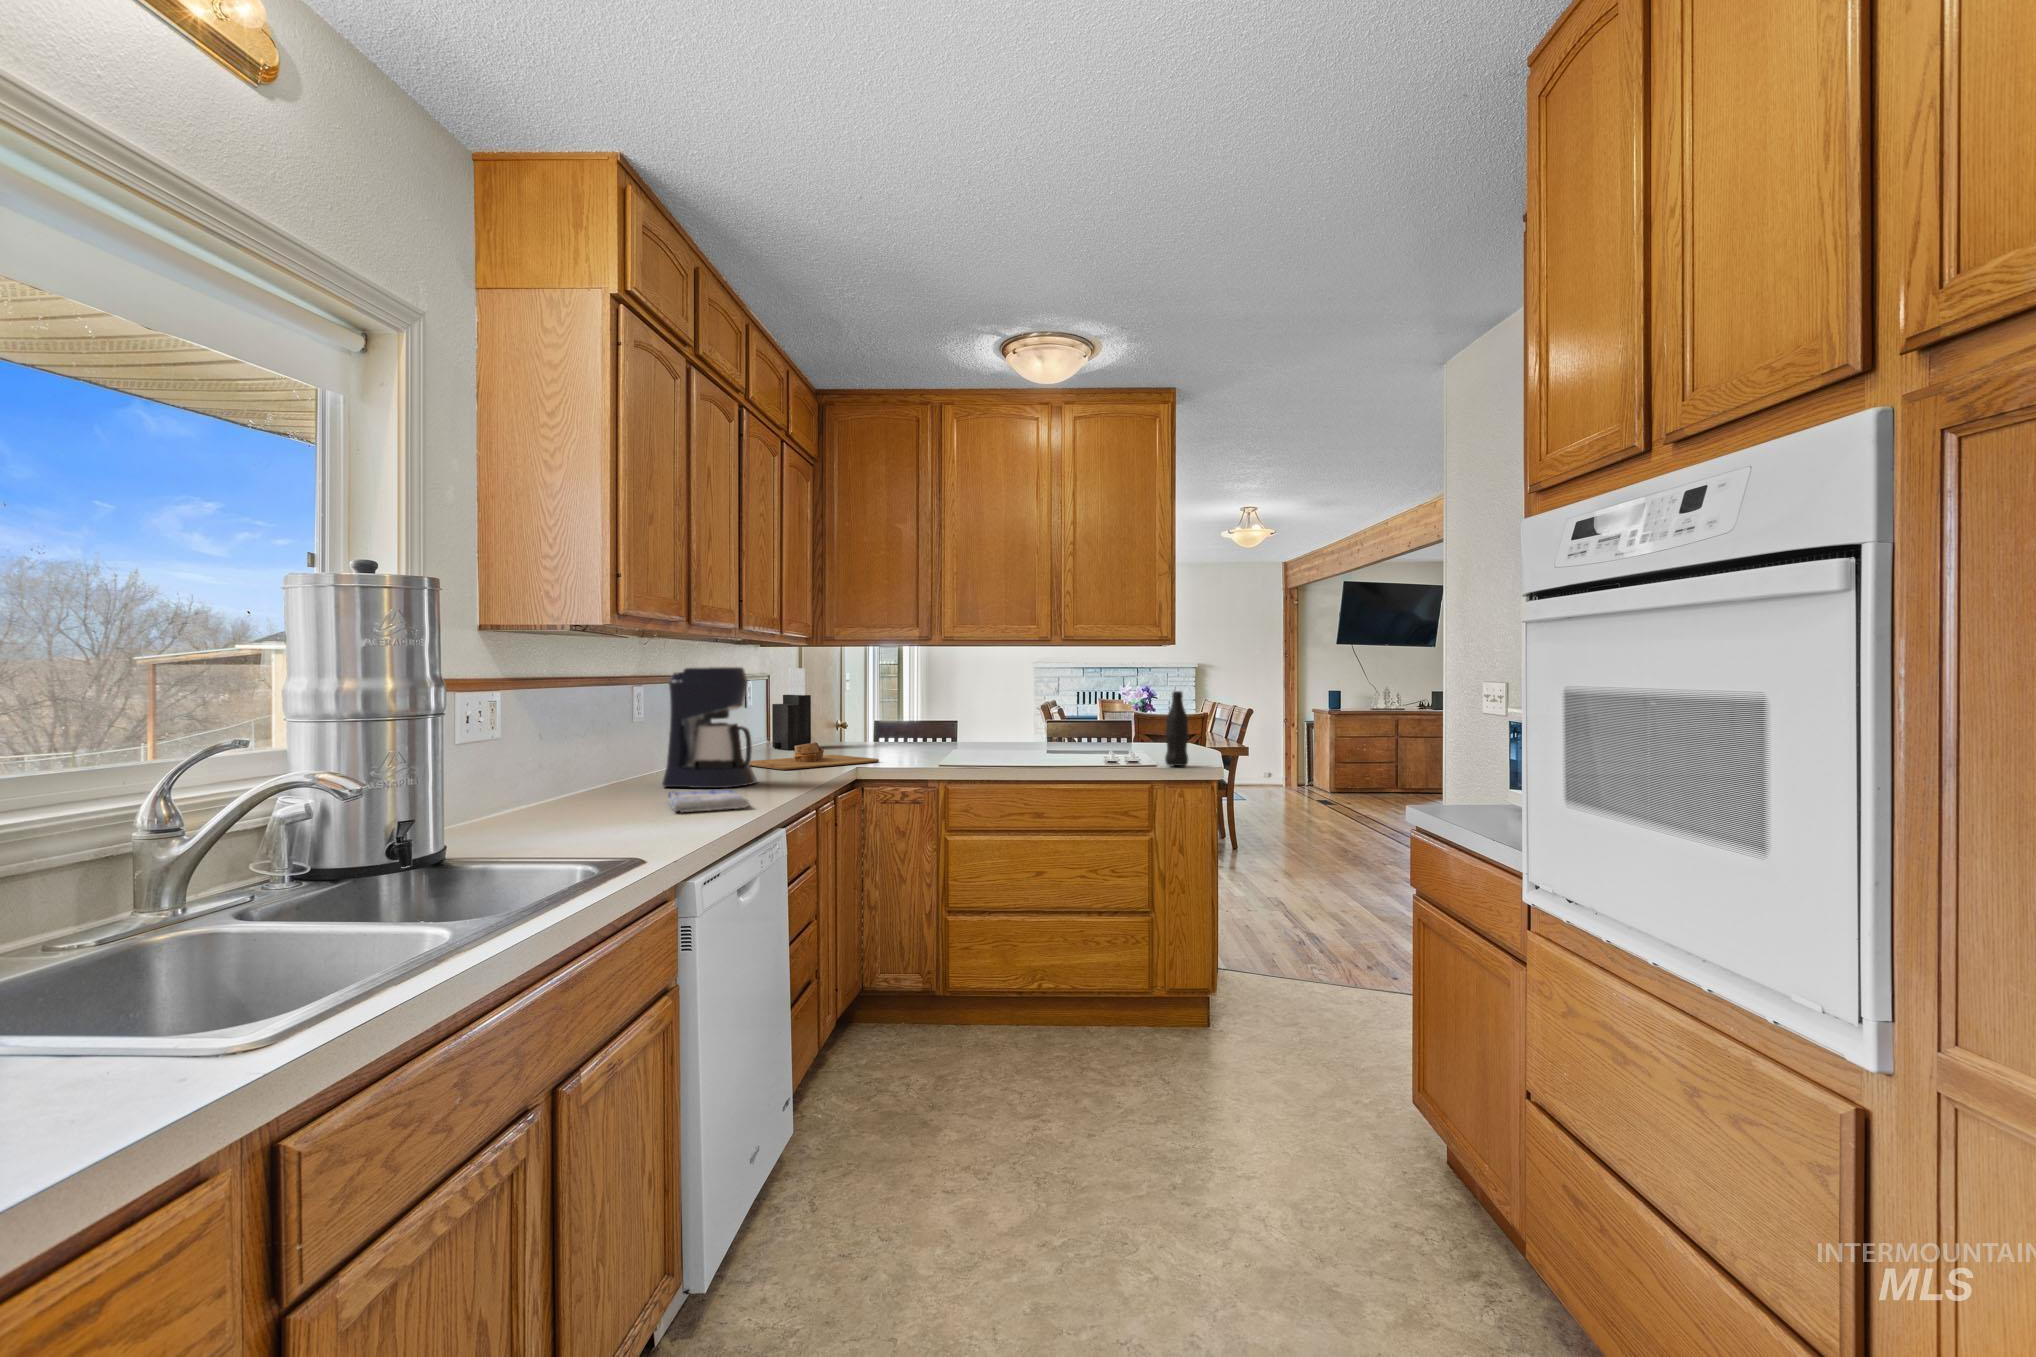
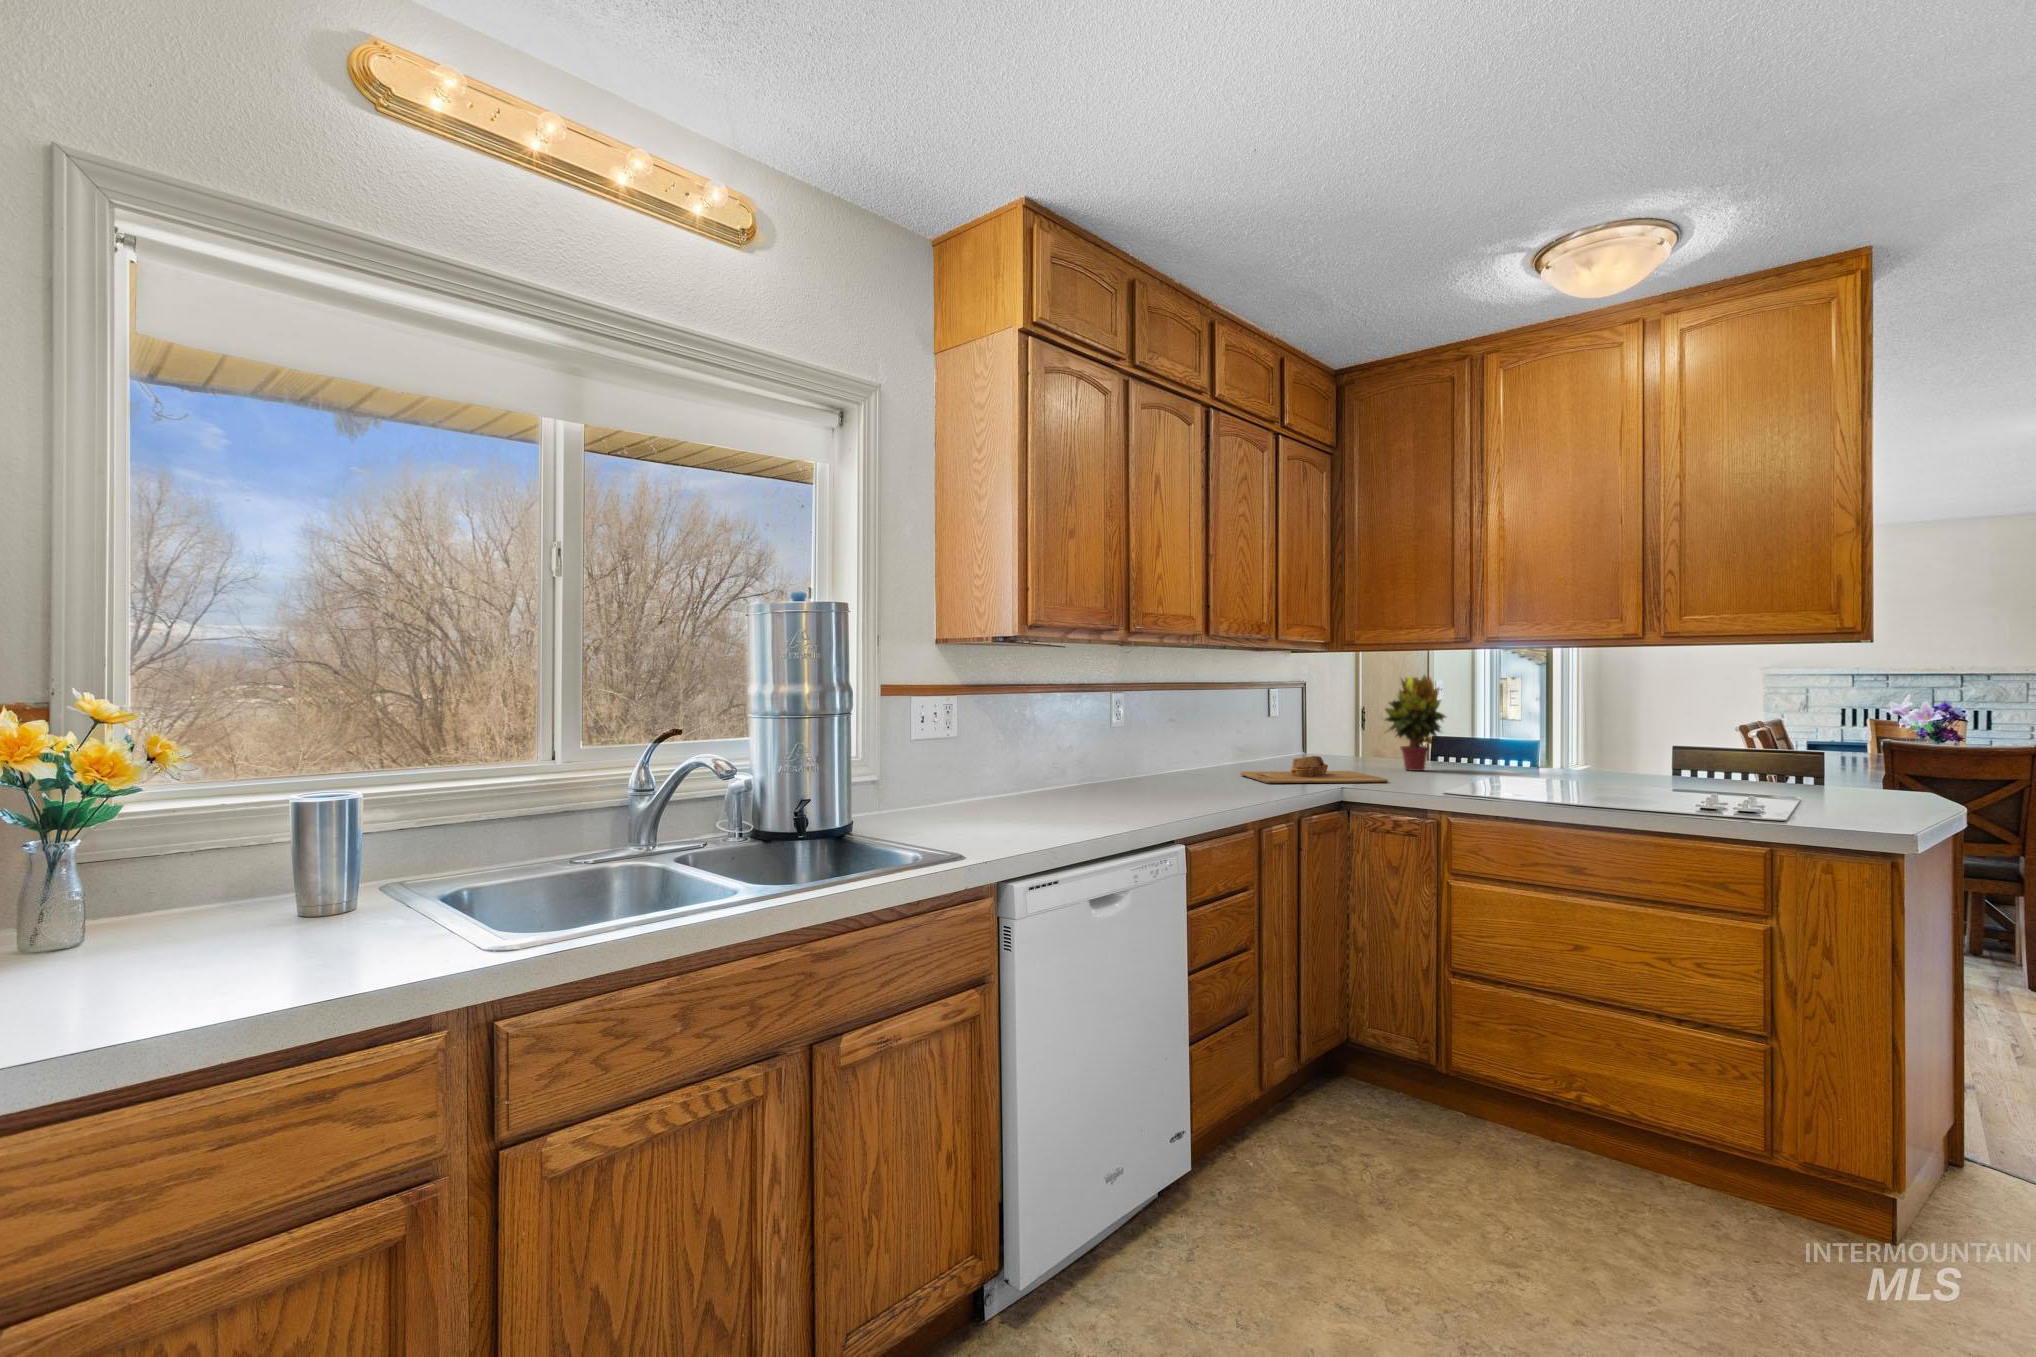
coffee maker: present [662,667,757,788] -> none [1123,675,1214,796]
potted plant: none [850,667,903,752] -> present [1385,675,1446,771]
knife block: present [772,668,811,750] -> none [1309,676,1347,763]
bottle: present [1165,691,1188,766] -> none [1793,708,1839,822]
dish towel: present [668,790,749,812] -> none [1074,795,1160,818]

